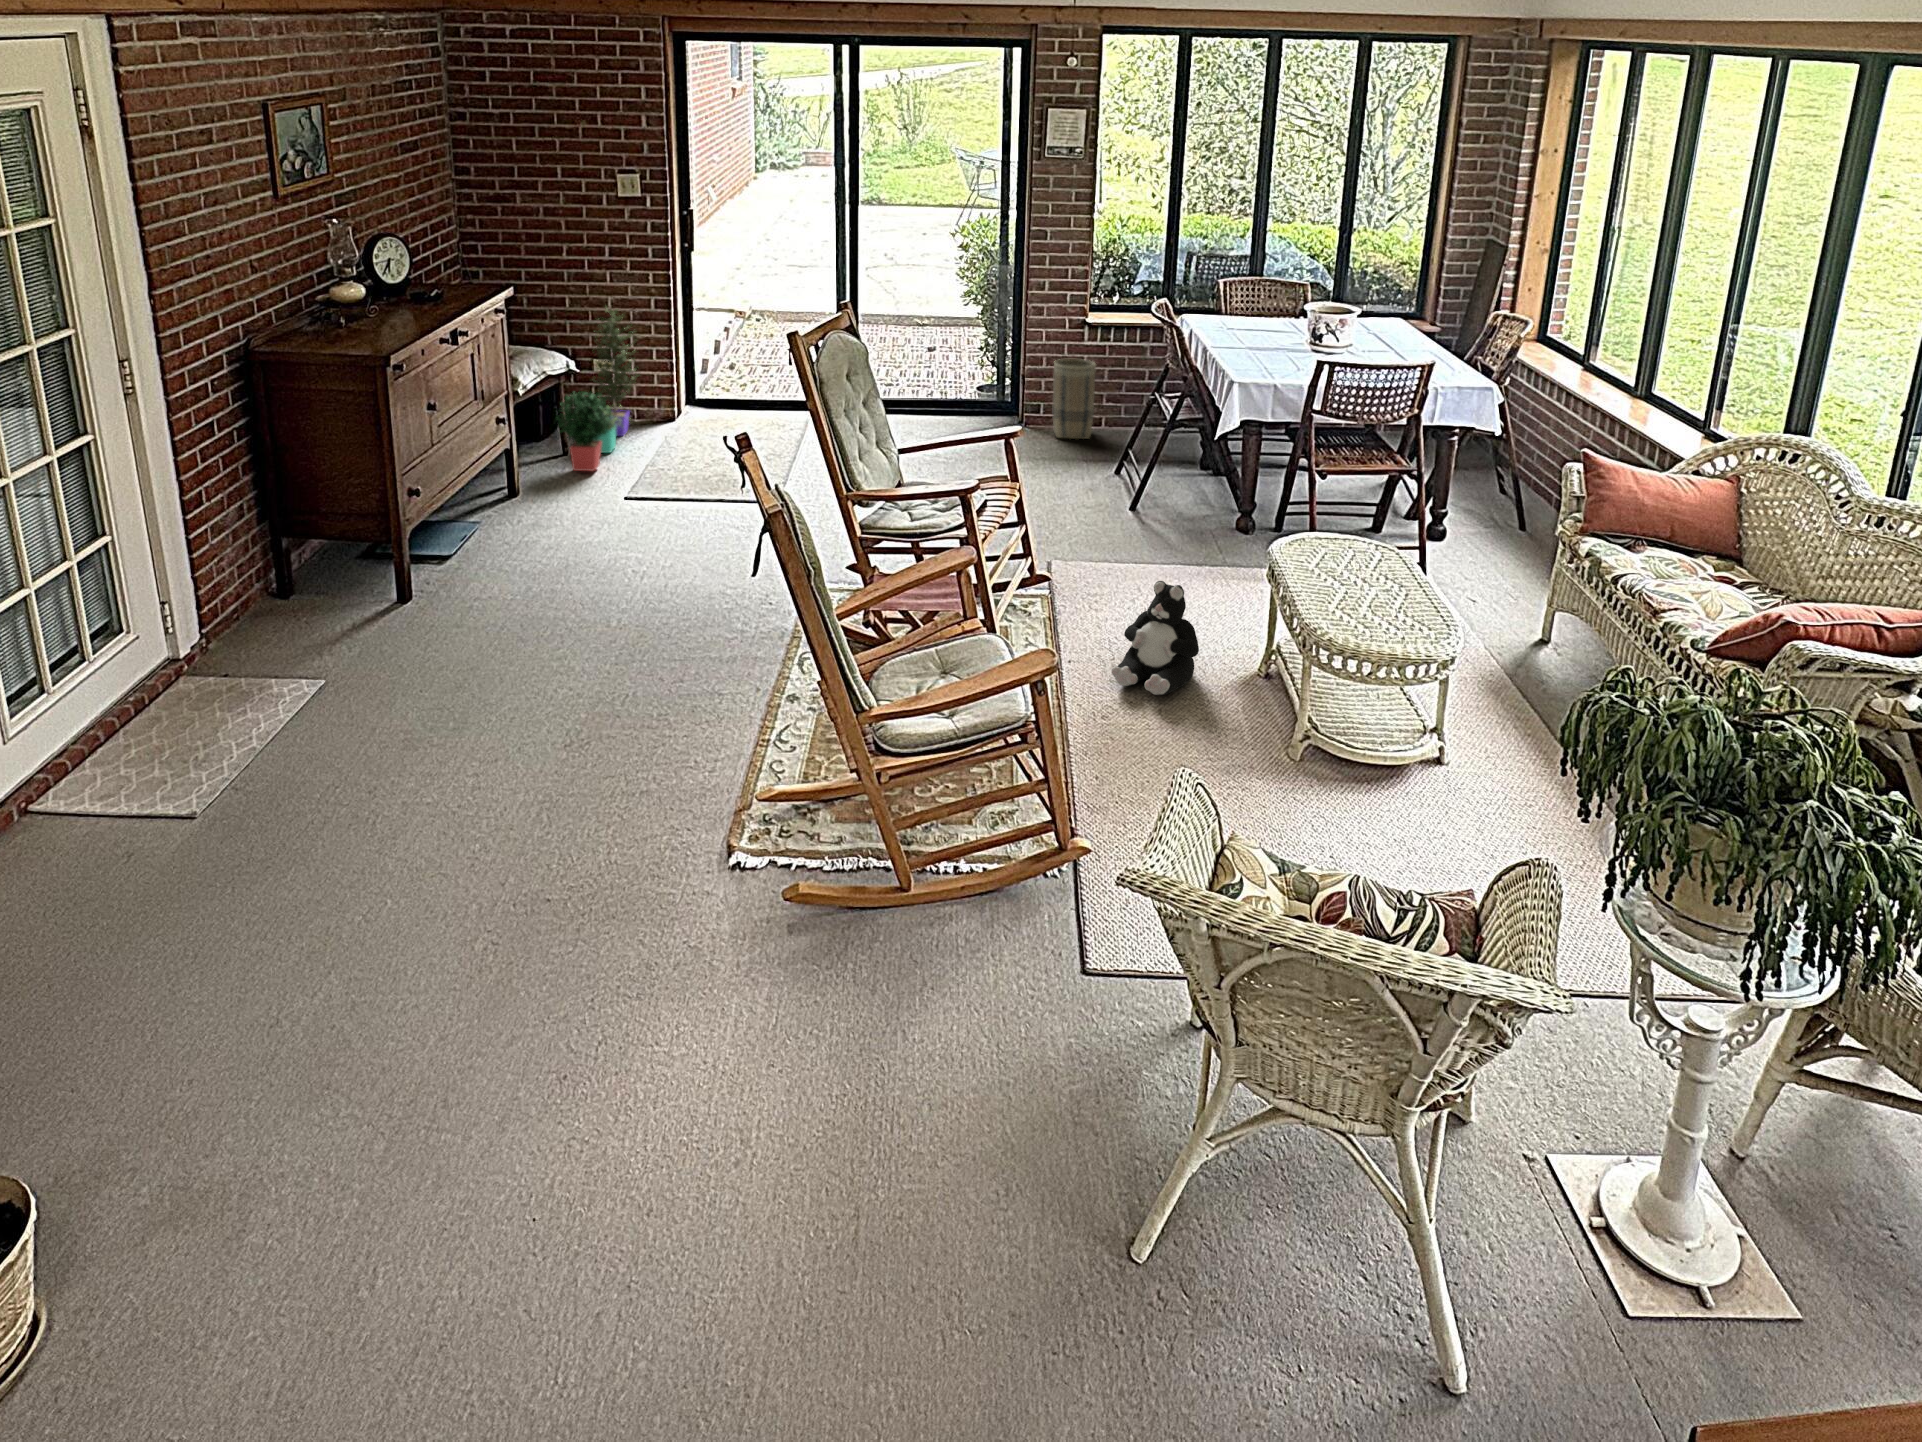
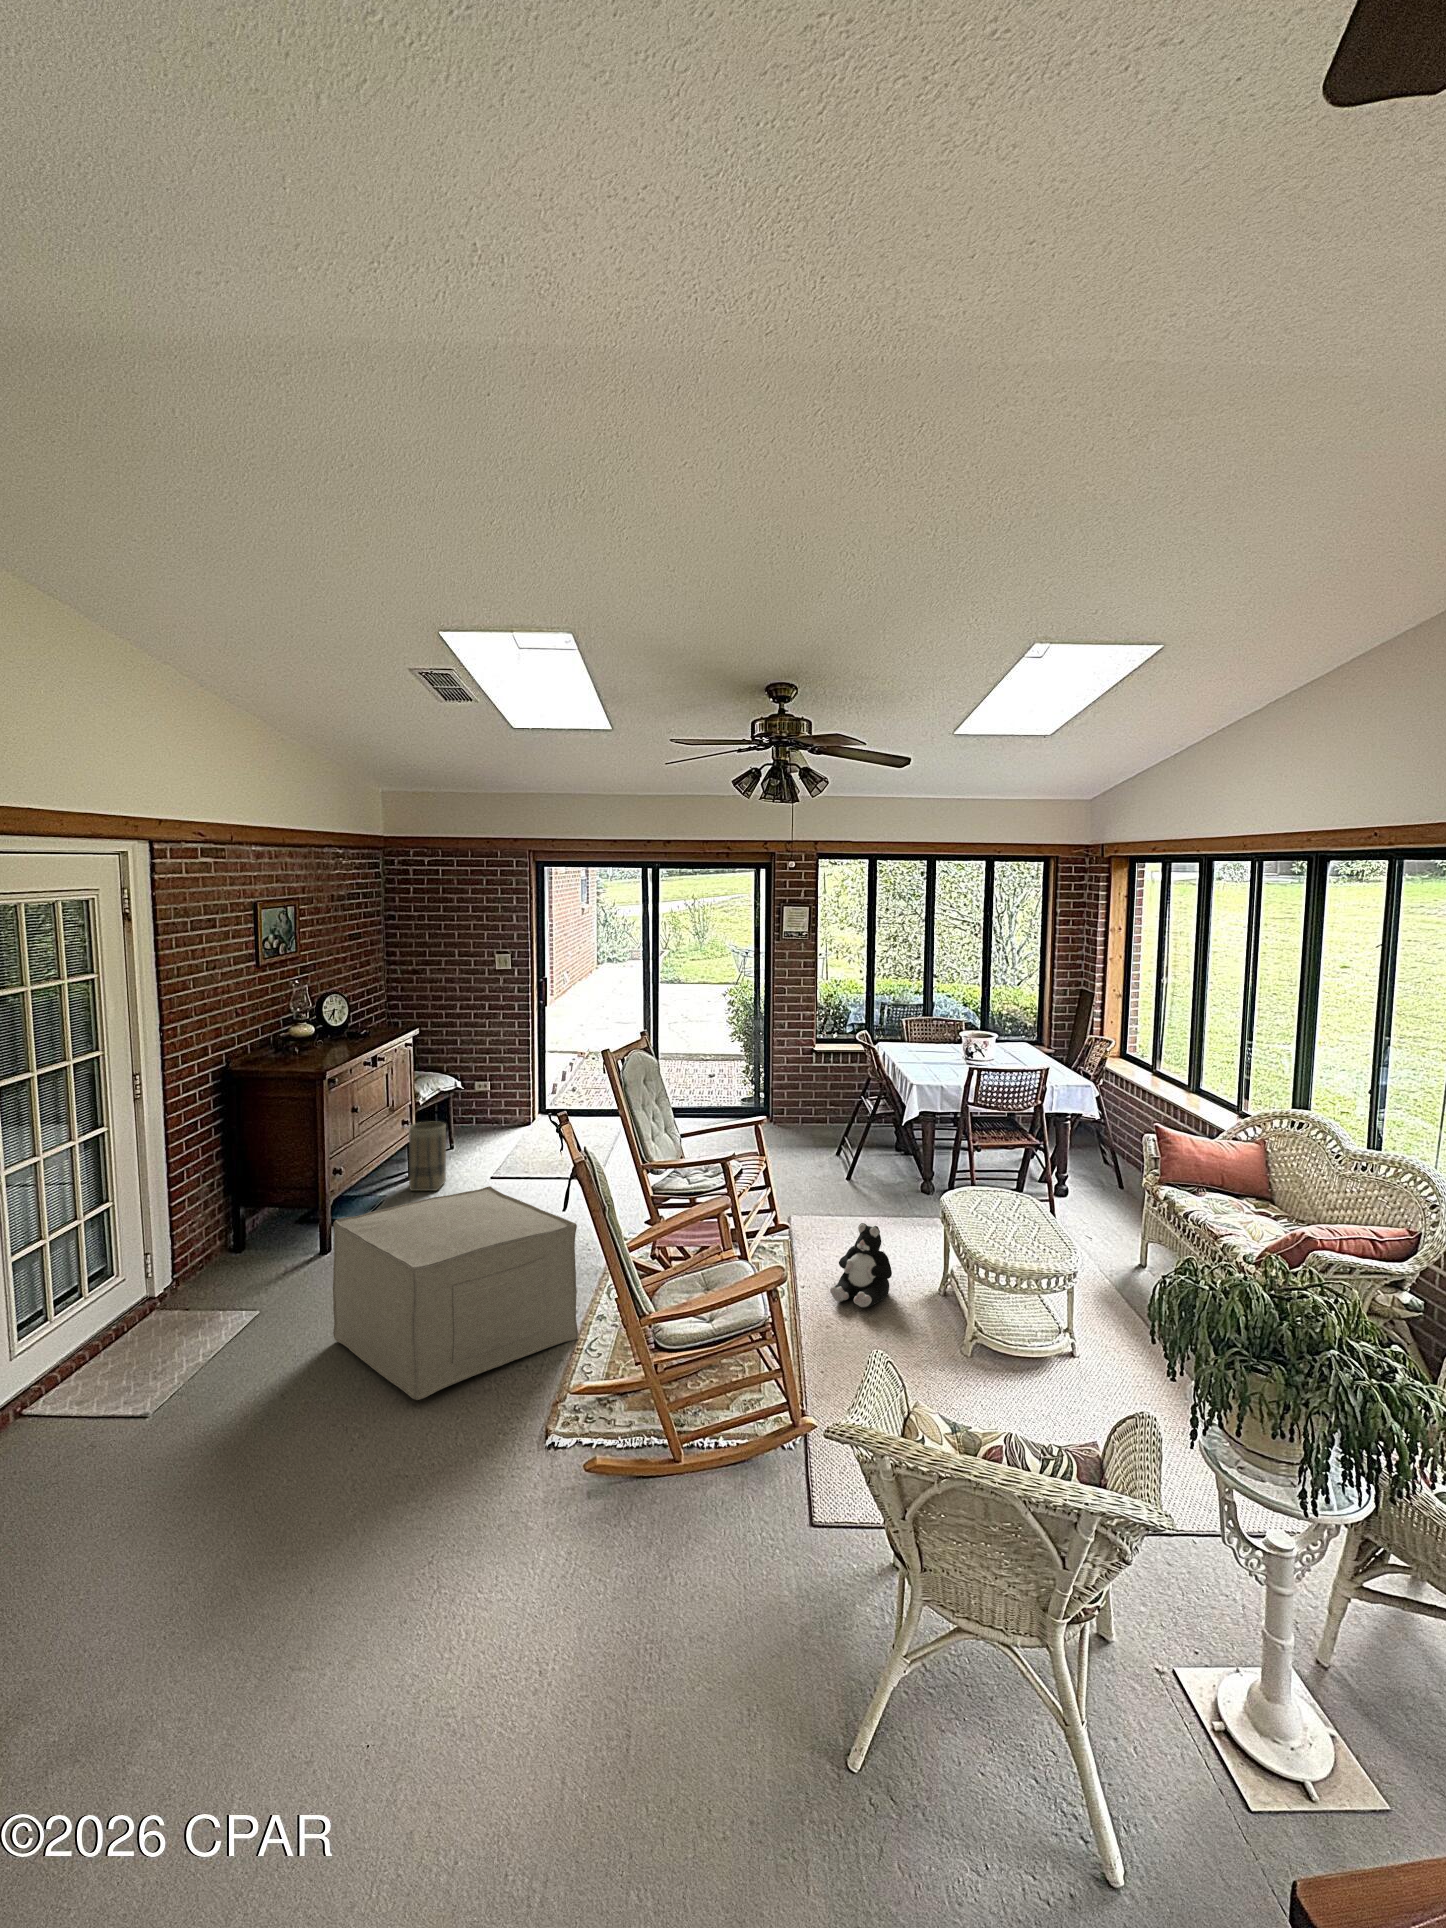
potted plant: present [556,309,639,471] -> none [448,1046,512,1160]
basket: present [1053,359,1096,439] -> present [409,1122,446,1191]
ottoman: none [421,520,764,809] -> present [333,1186,578,1400]

